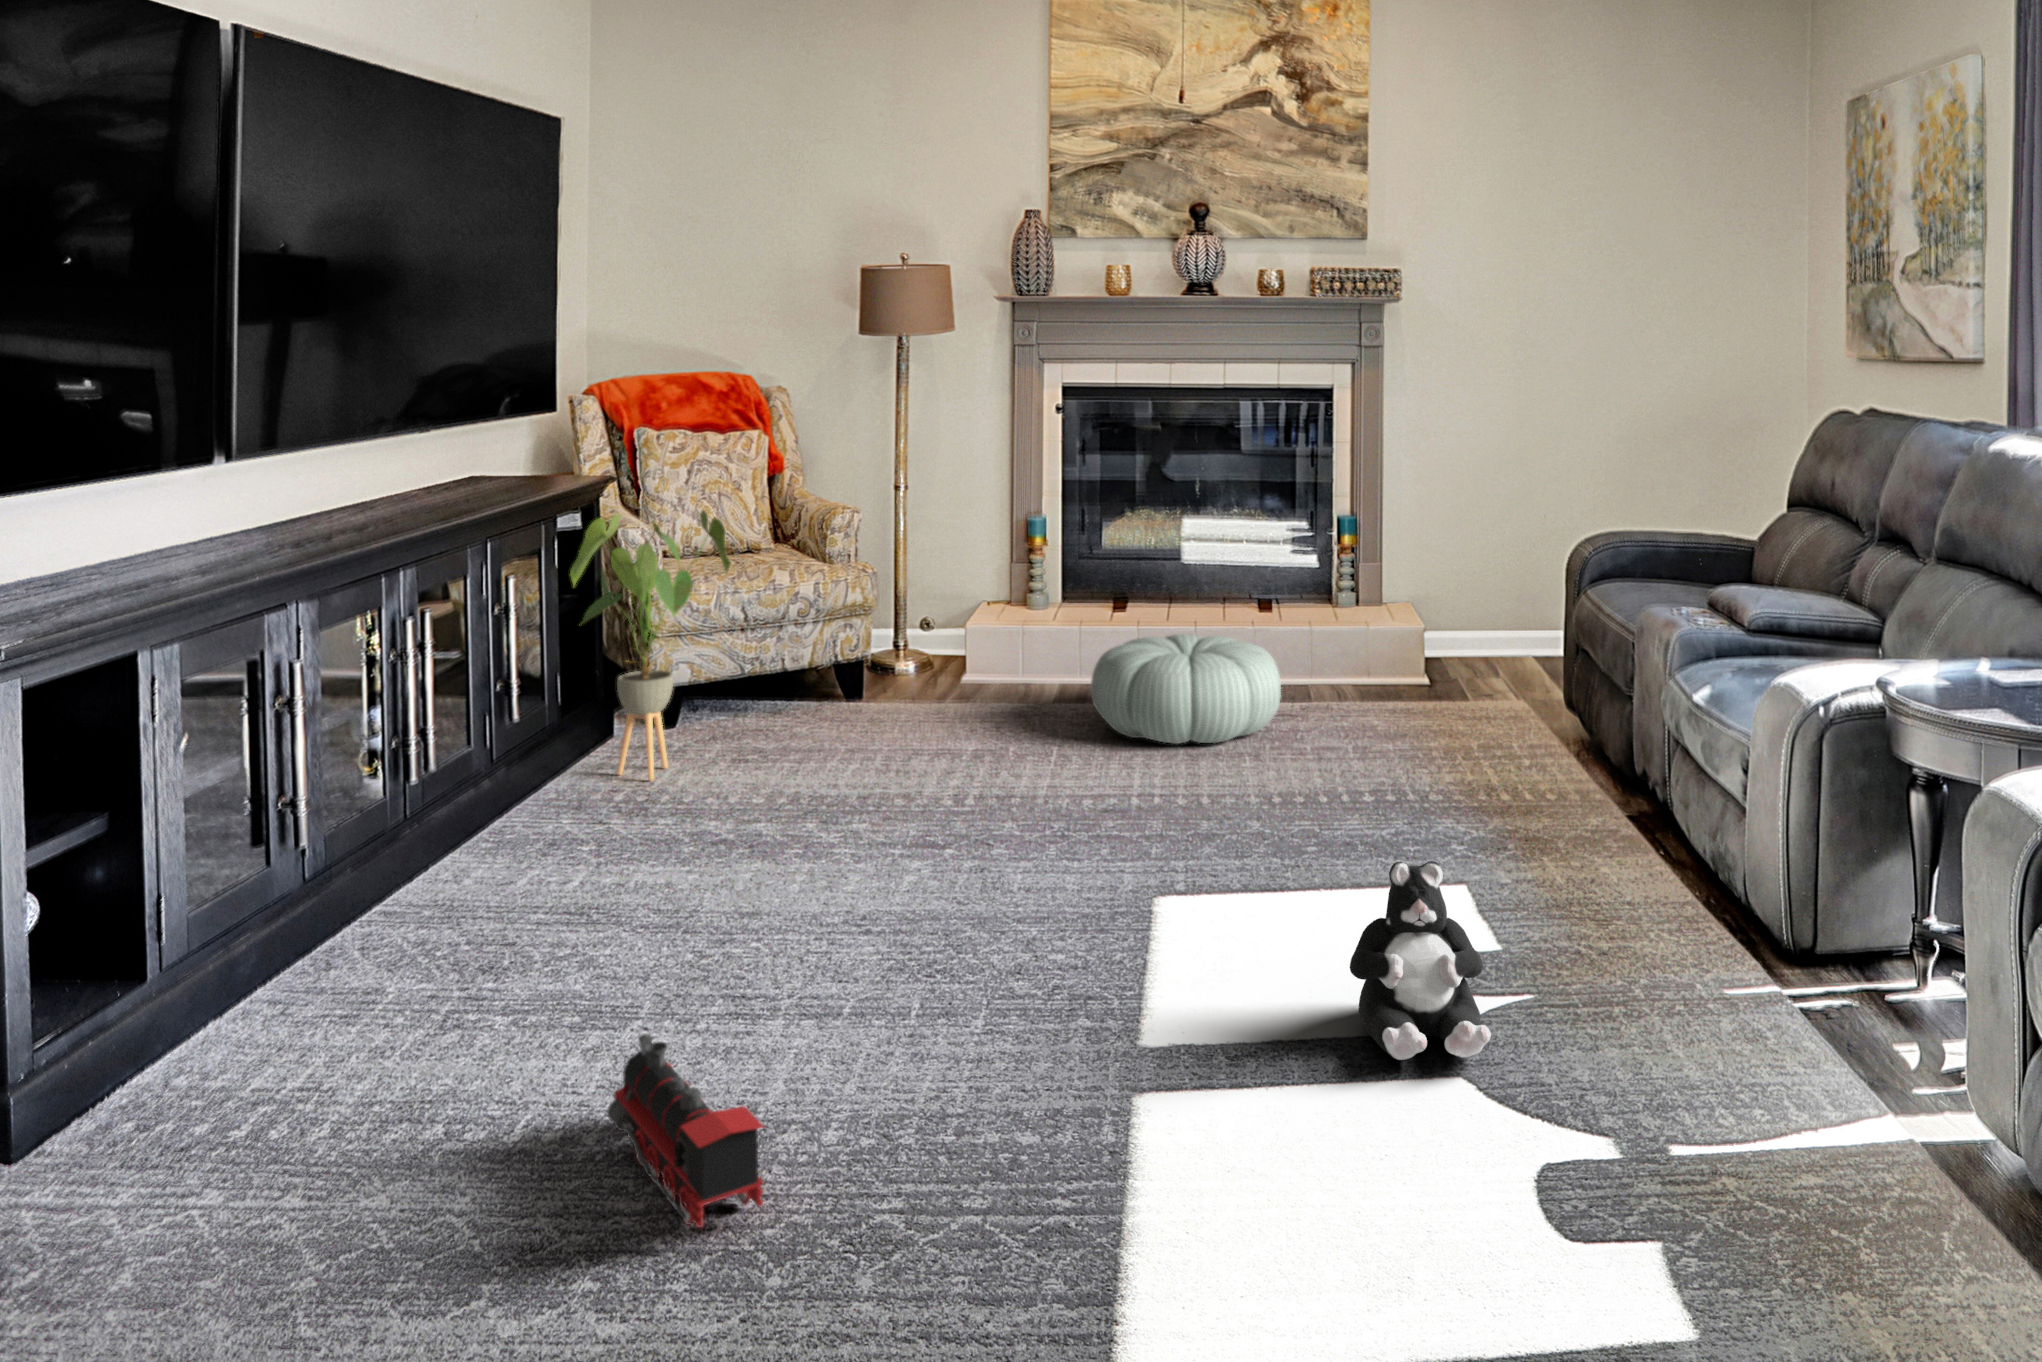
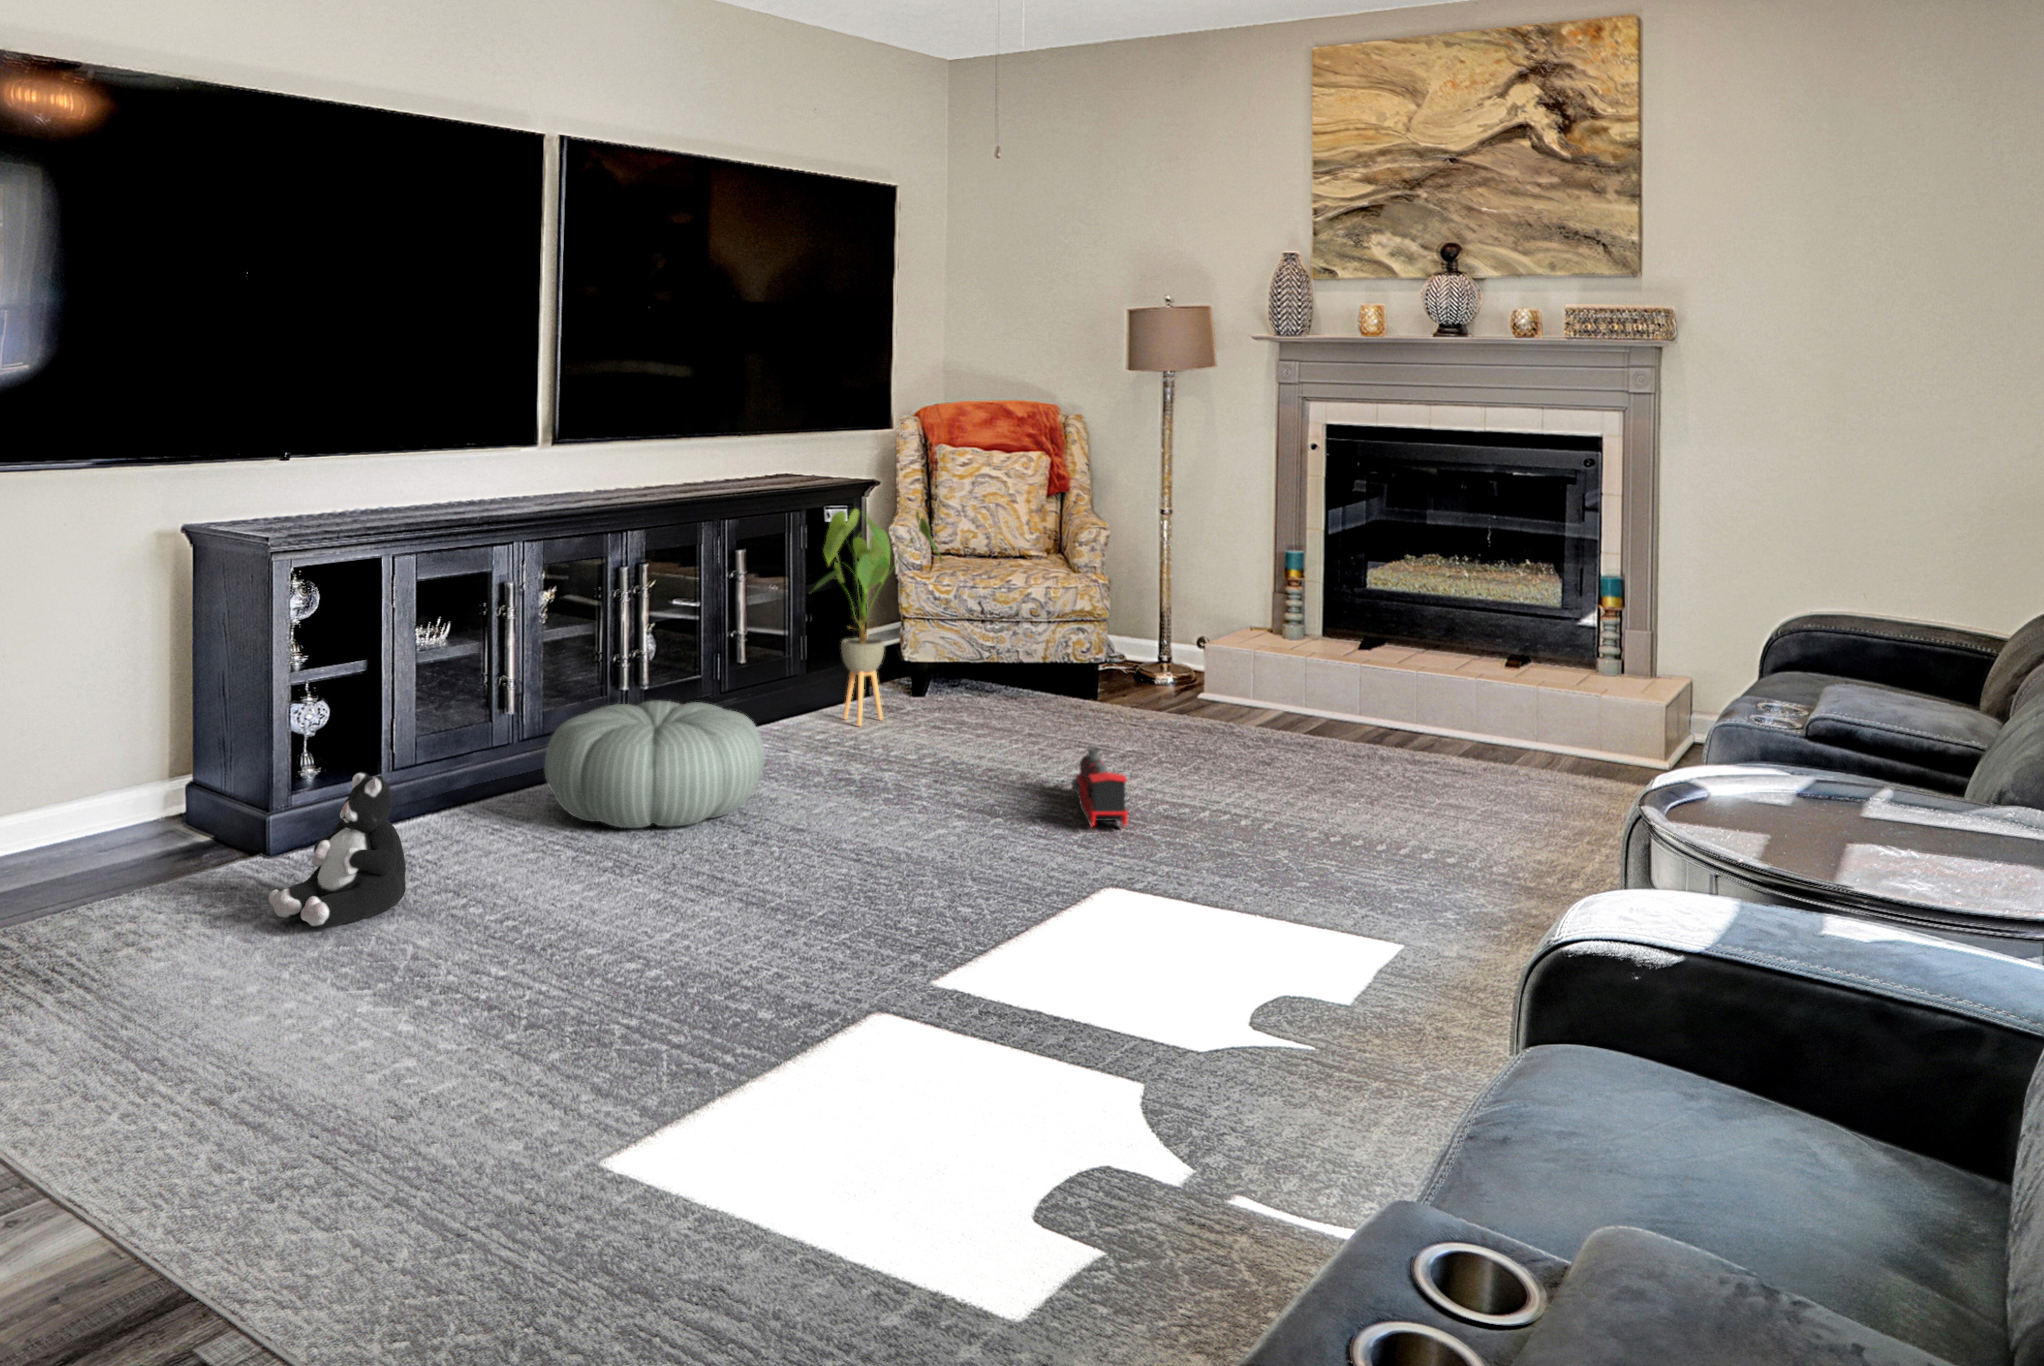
pouf: present [1091,634,1281,744] -> present [545,700,764,828]
plush toy: present [1350,861,1491,1060] -> present [268,772,406,927]
toy train: present [607,1034,763,1227] -> present [1071,745,1128,827]

